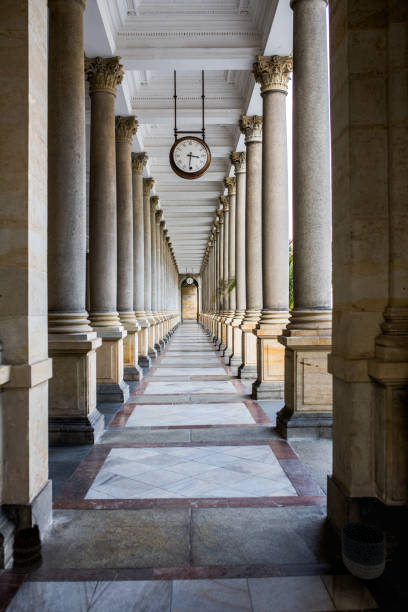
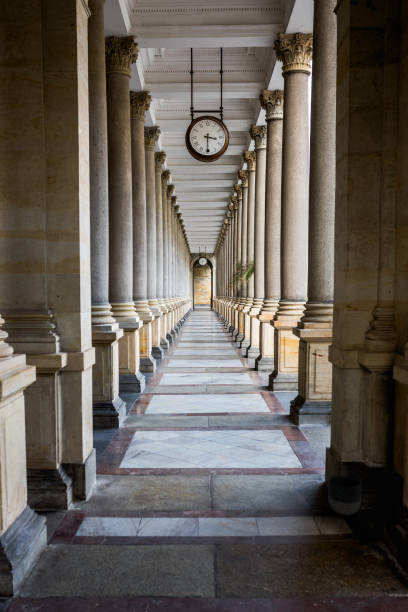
wooden bucket: present [12,513,43,574] -> none [75,464,98,508]

